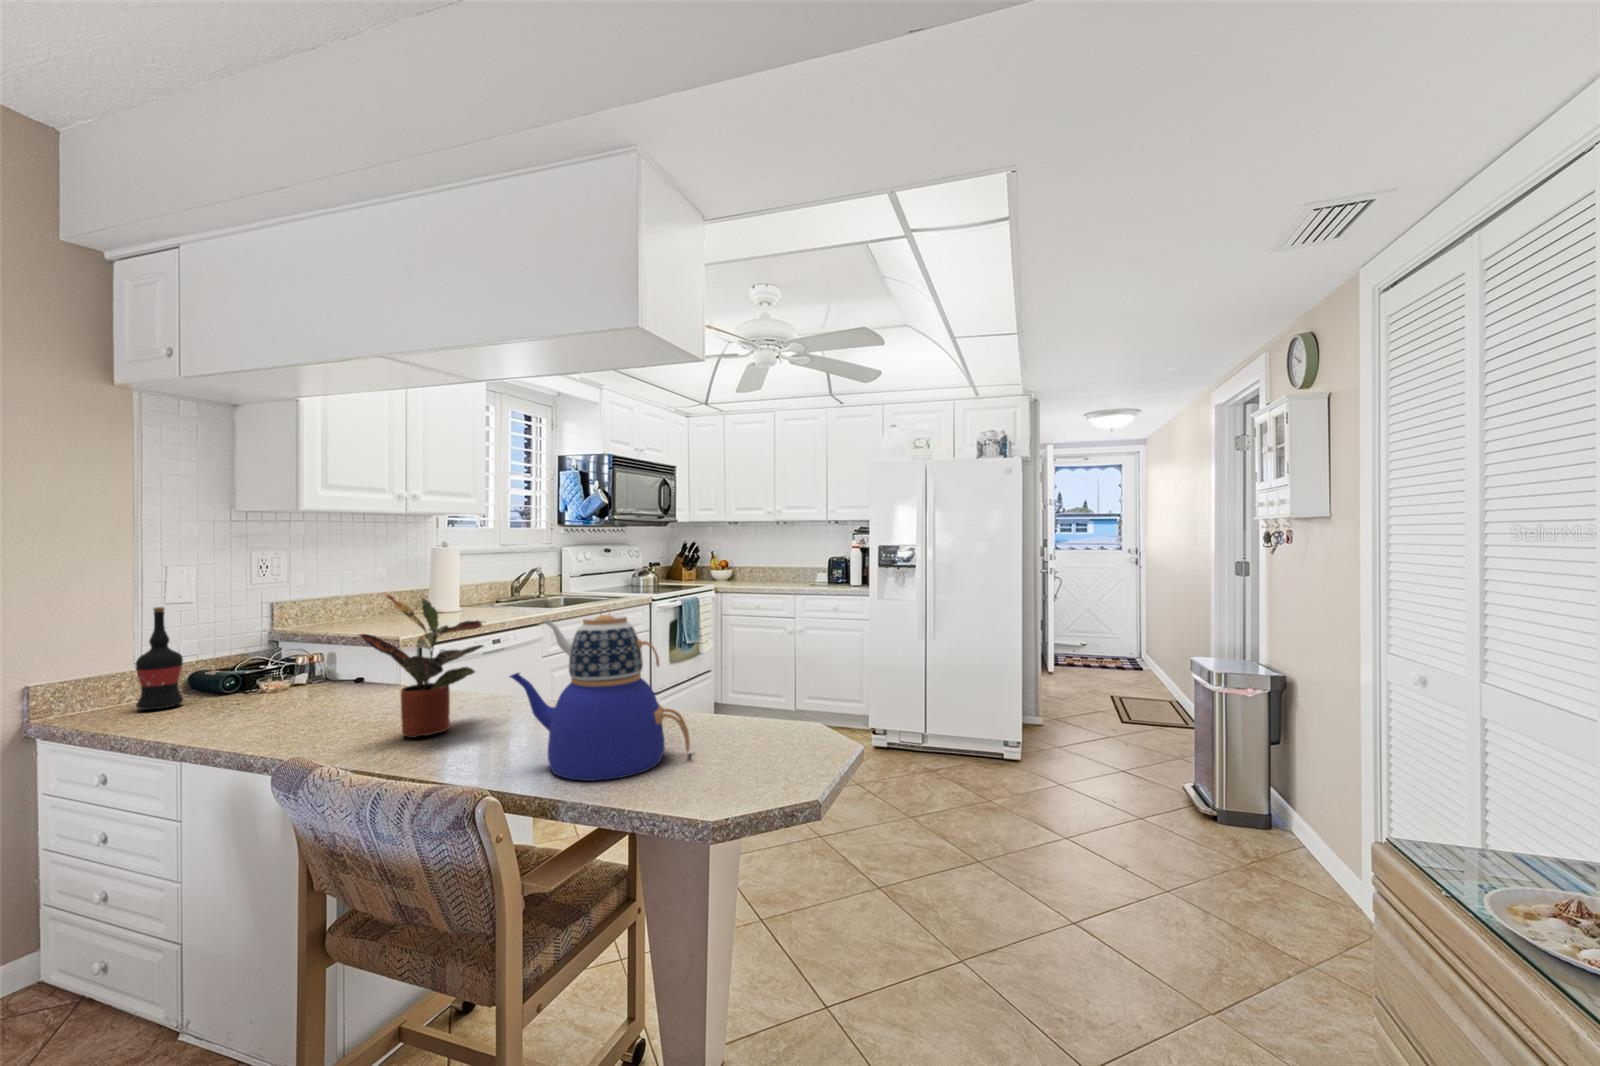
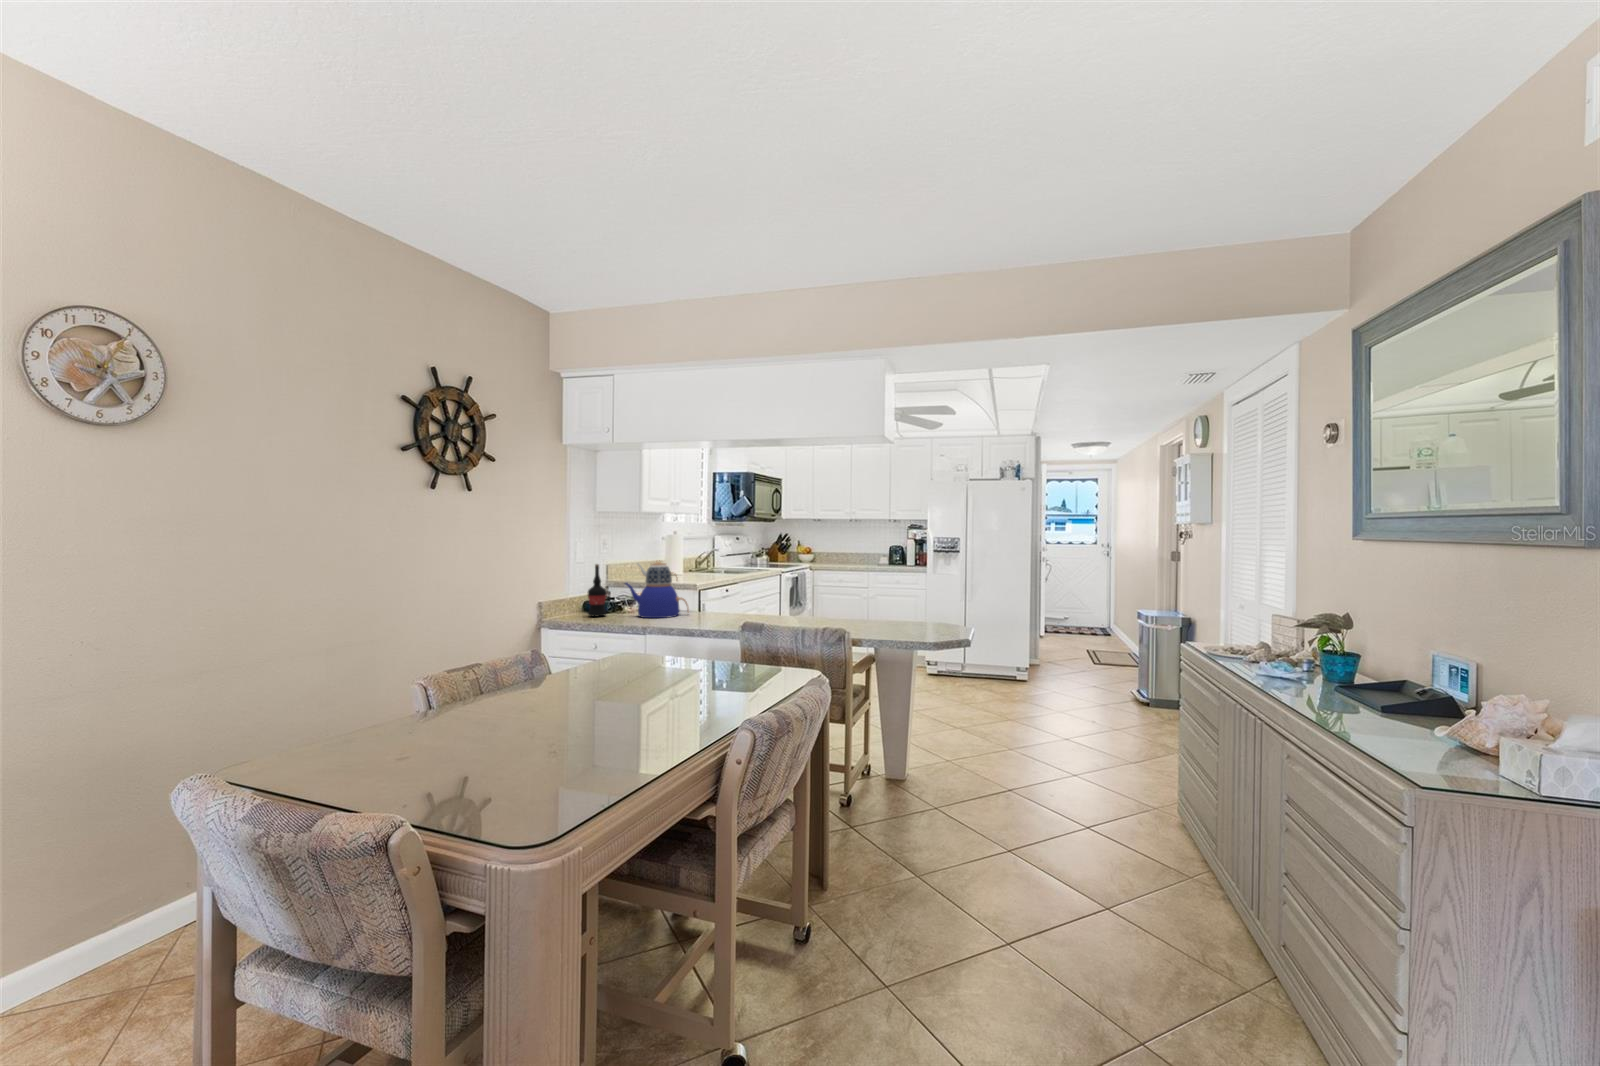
potted plant: present [359,594,483,738] -> none [747,556,799,623]
teapot: present [510,608,690,781] -> present [625,562,689,618]

